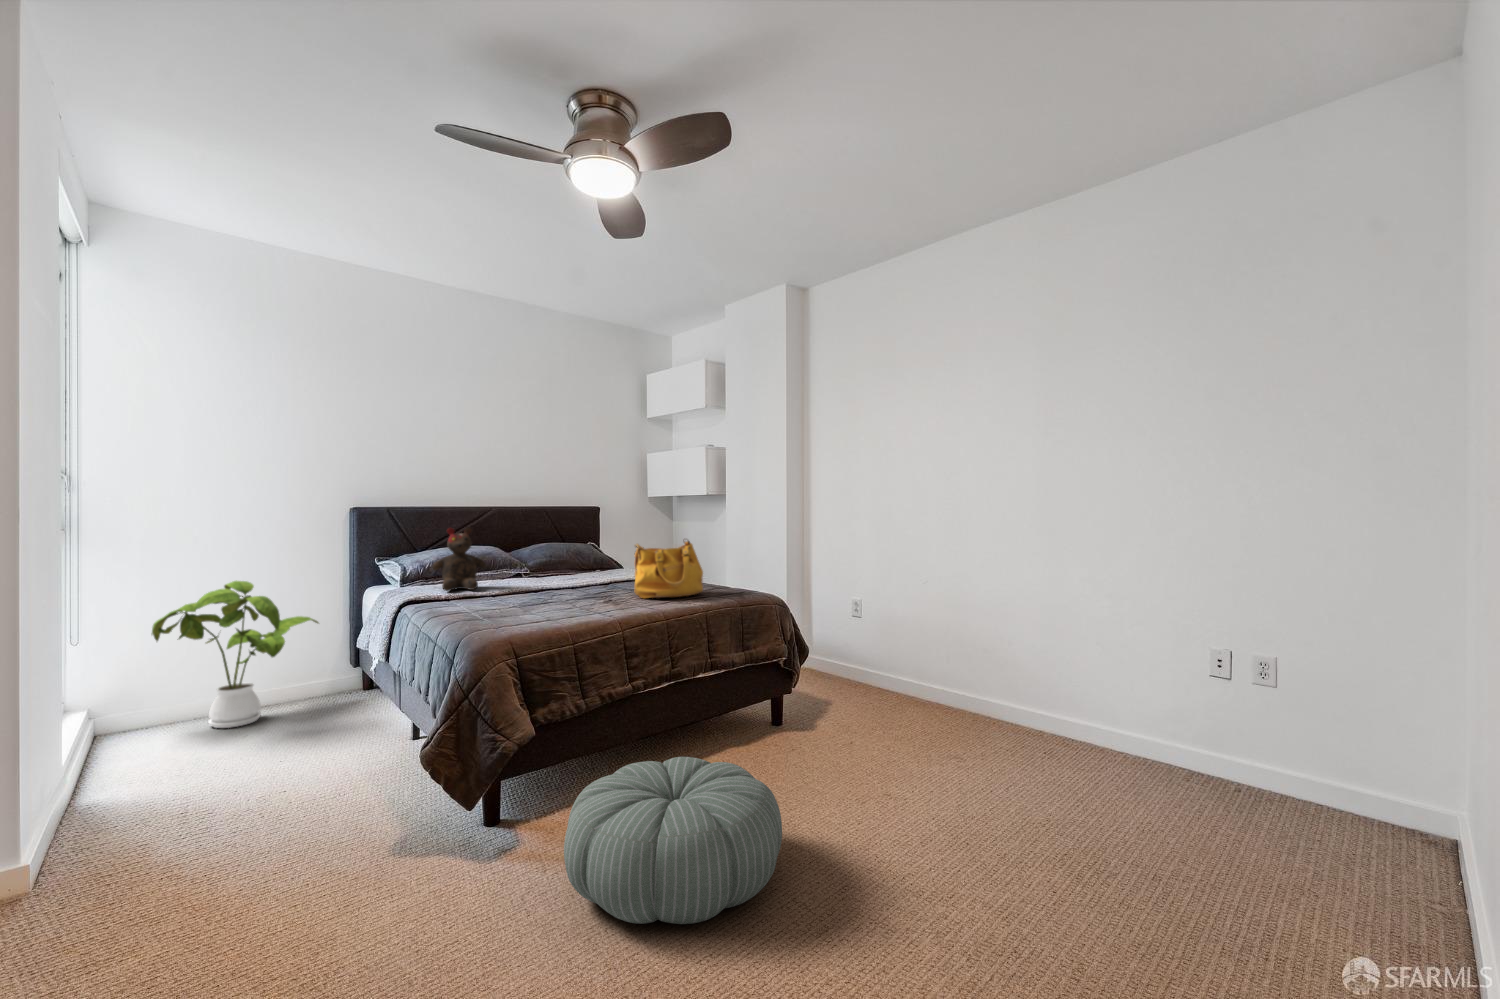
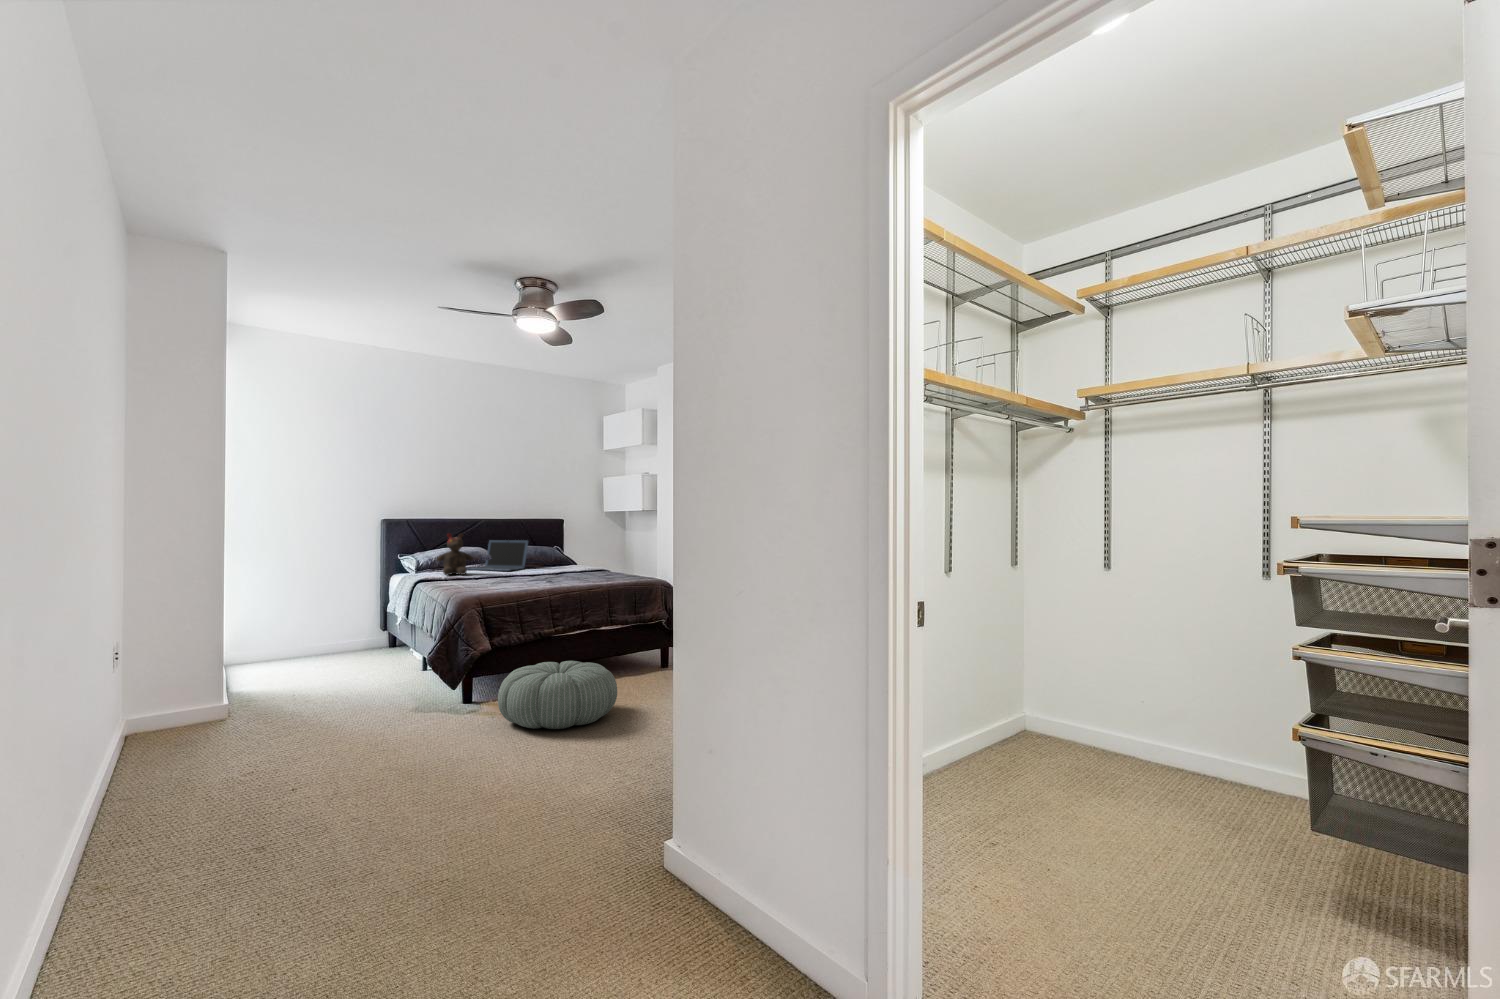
laptop: none [477,536,562,581] -> present [470,540,528,571]
handbag: present [635,541,703,598] -> none [568,541,616,580]
house plant: present [152,581,318,728] -> none [257,567,361,664]

